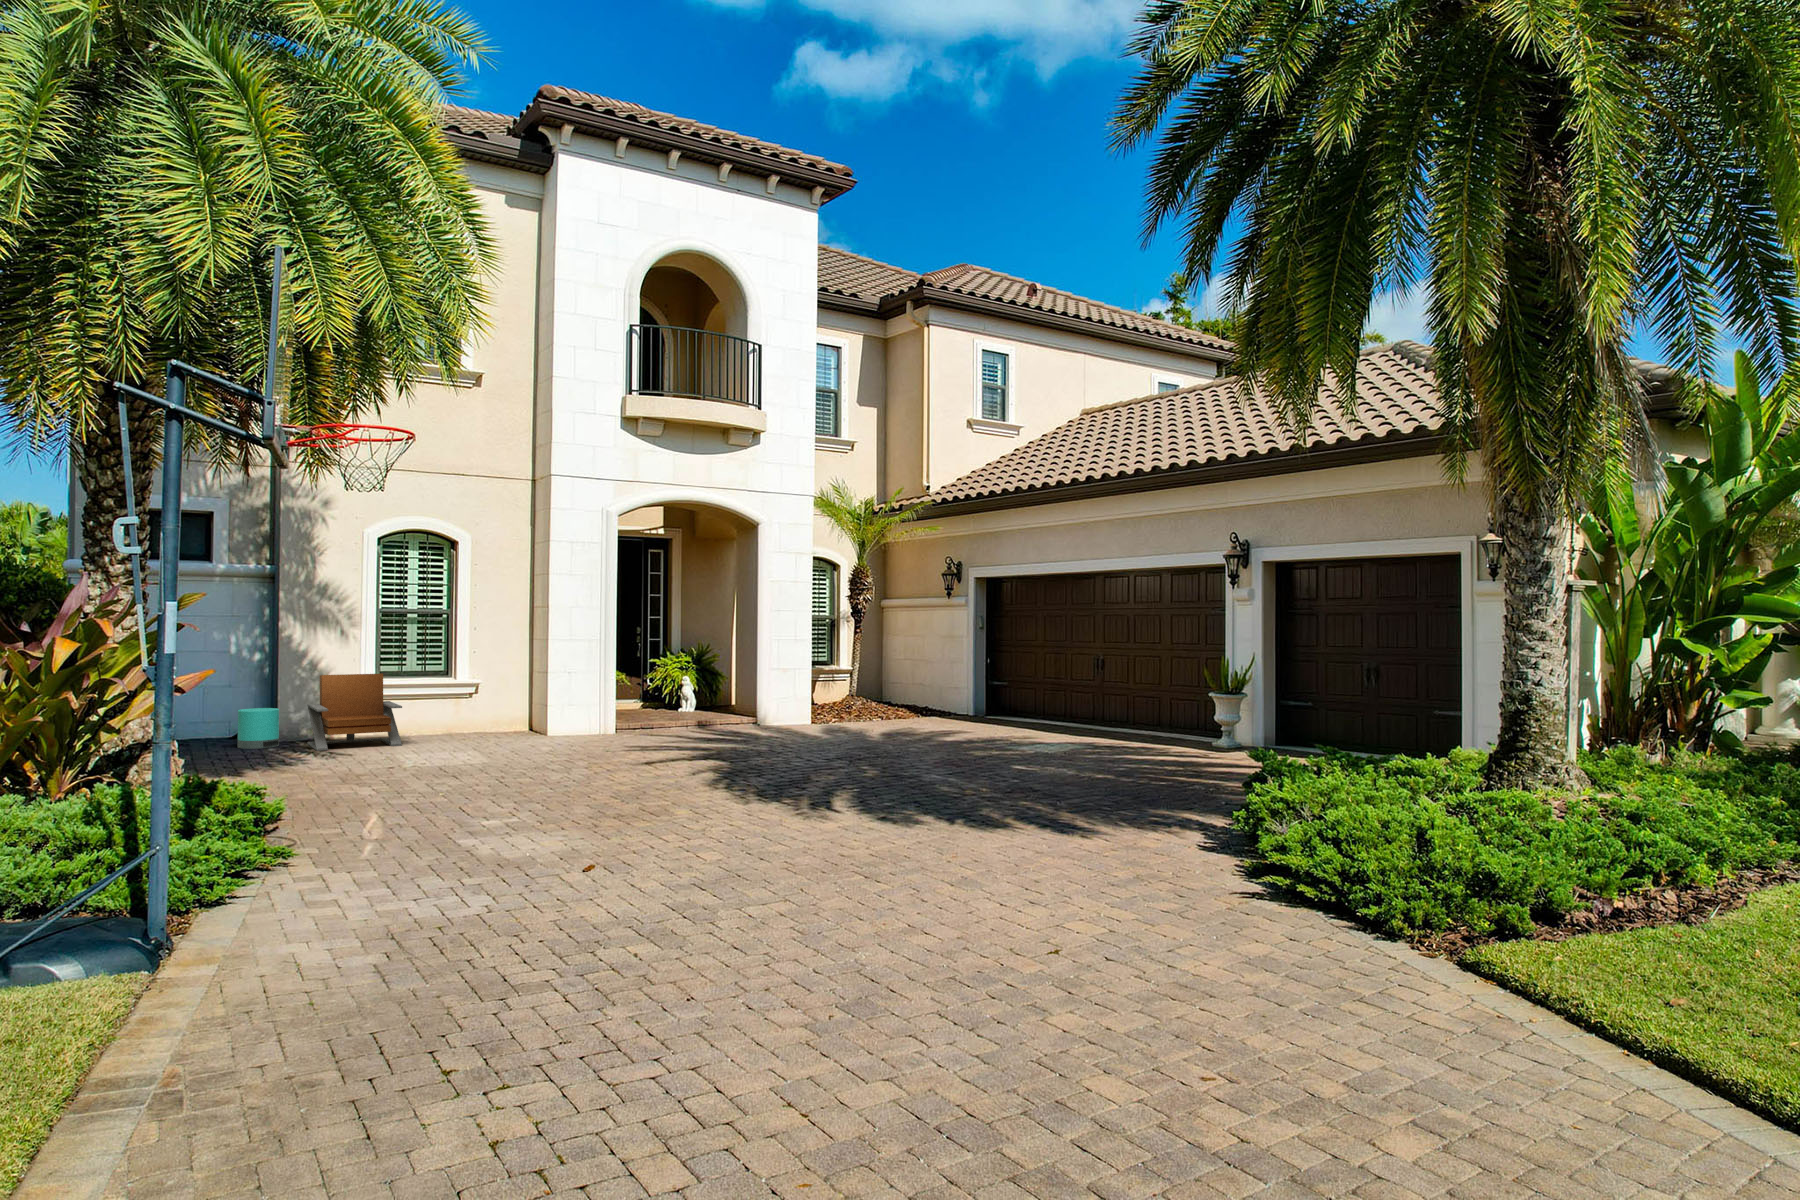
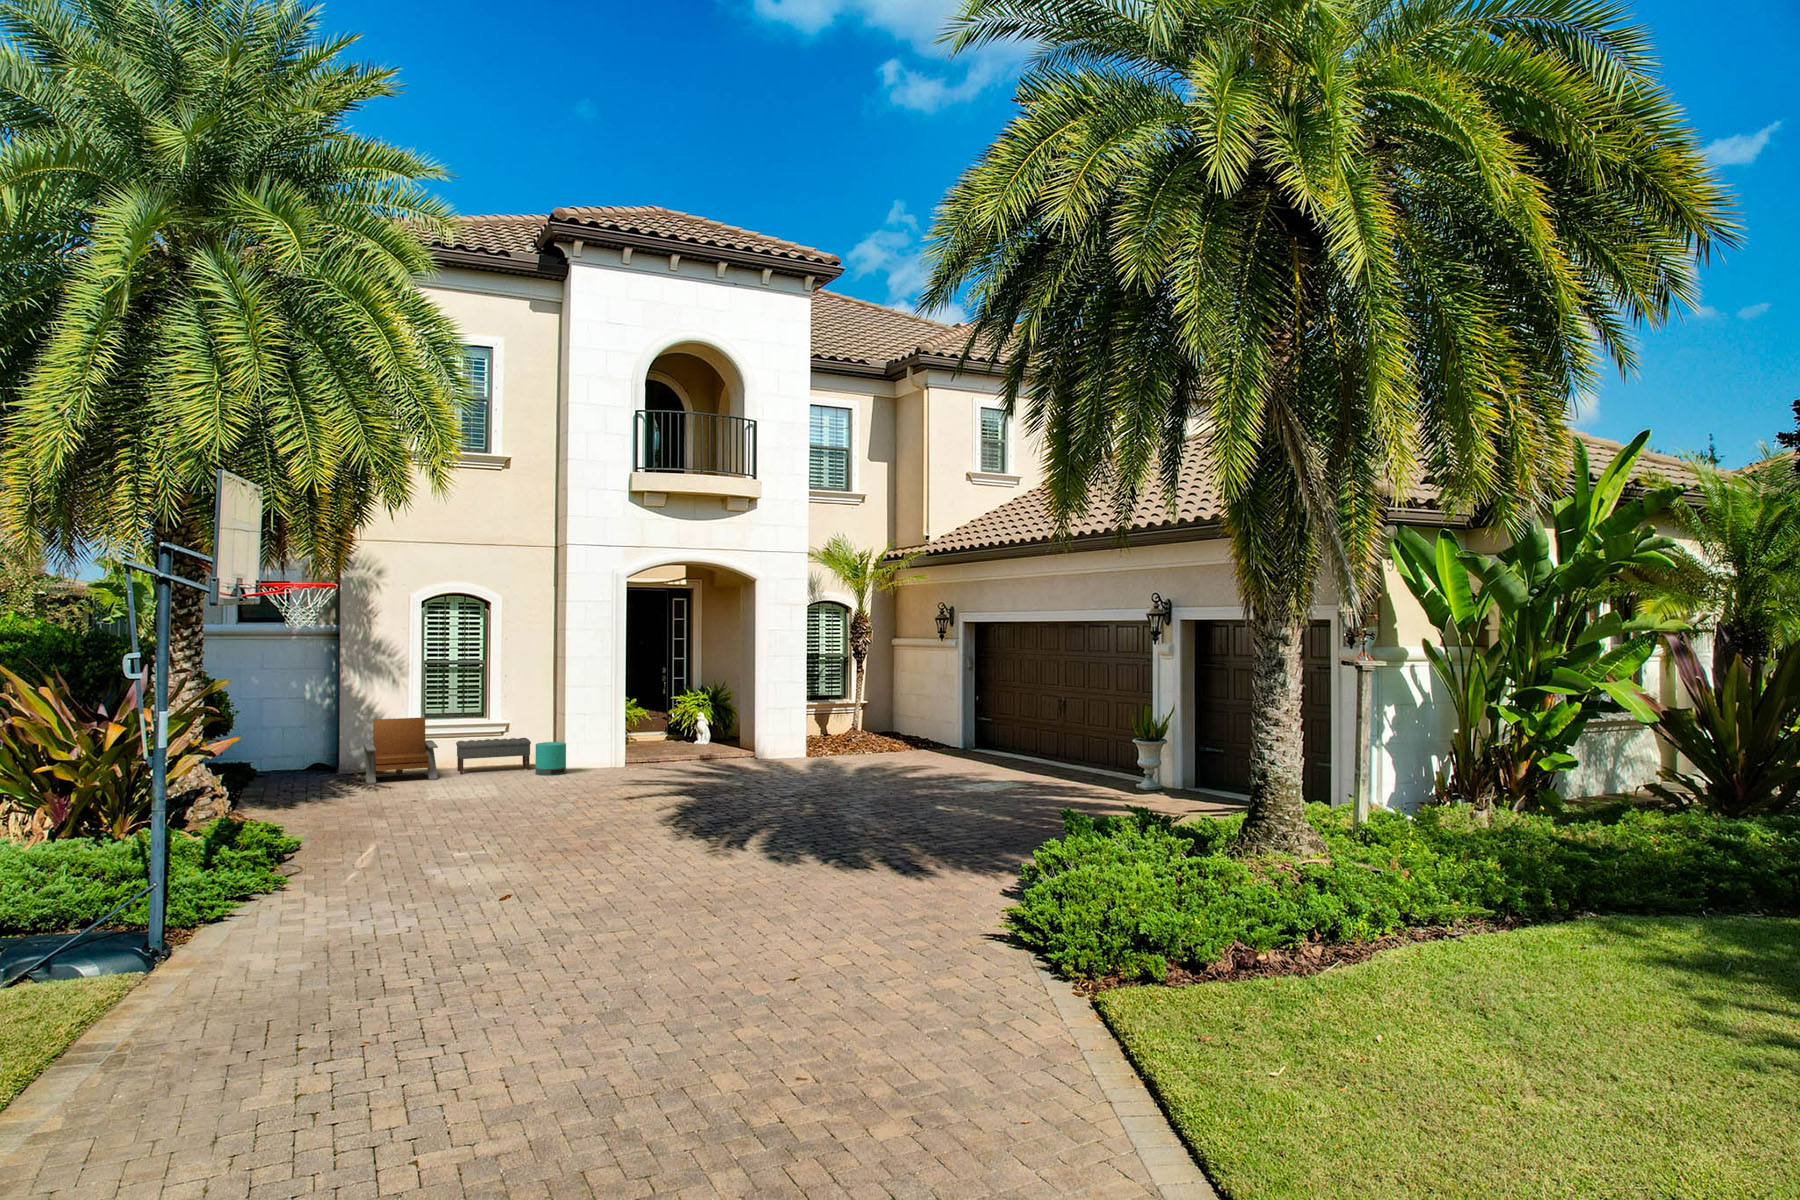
bench: none [418,699,507,740] -> present [456,738,531,774]
trash can: present [238,708,279,749] -> present [535,742,566,775]

